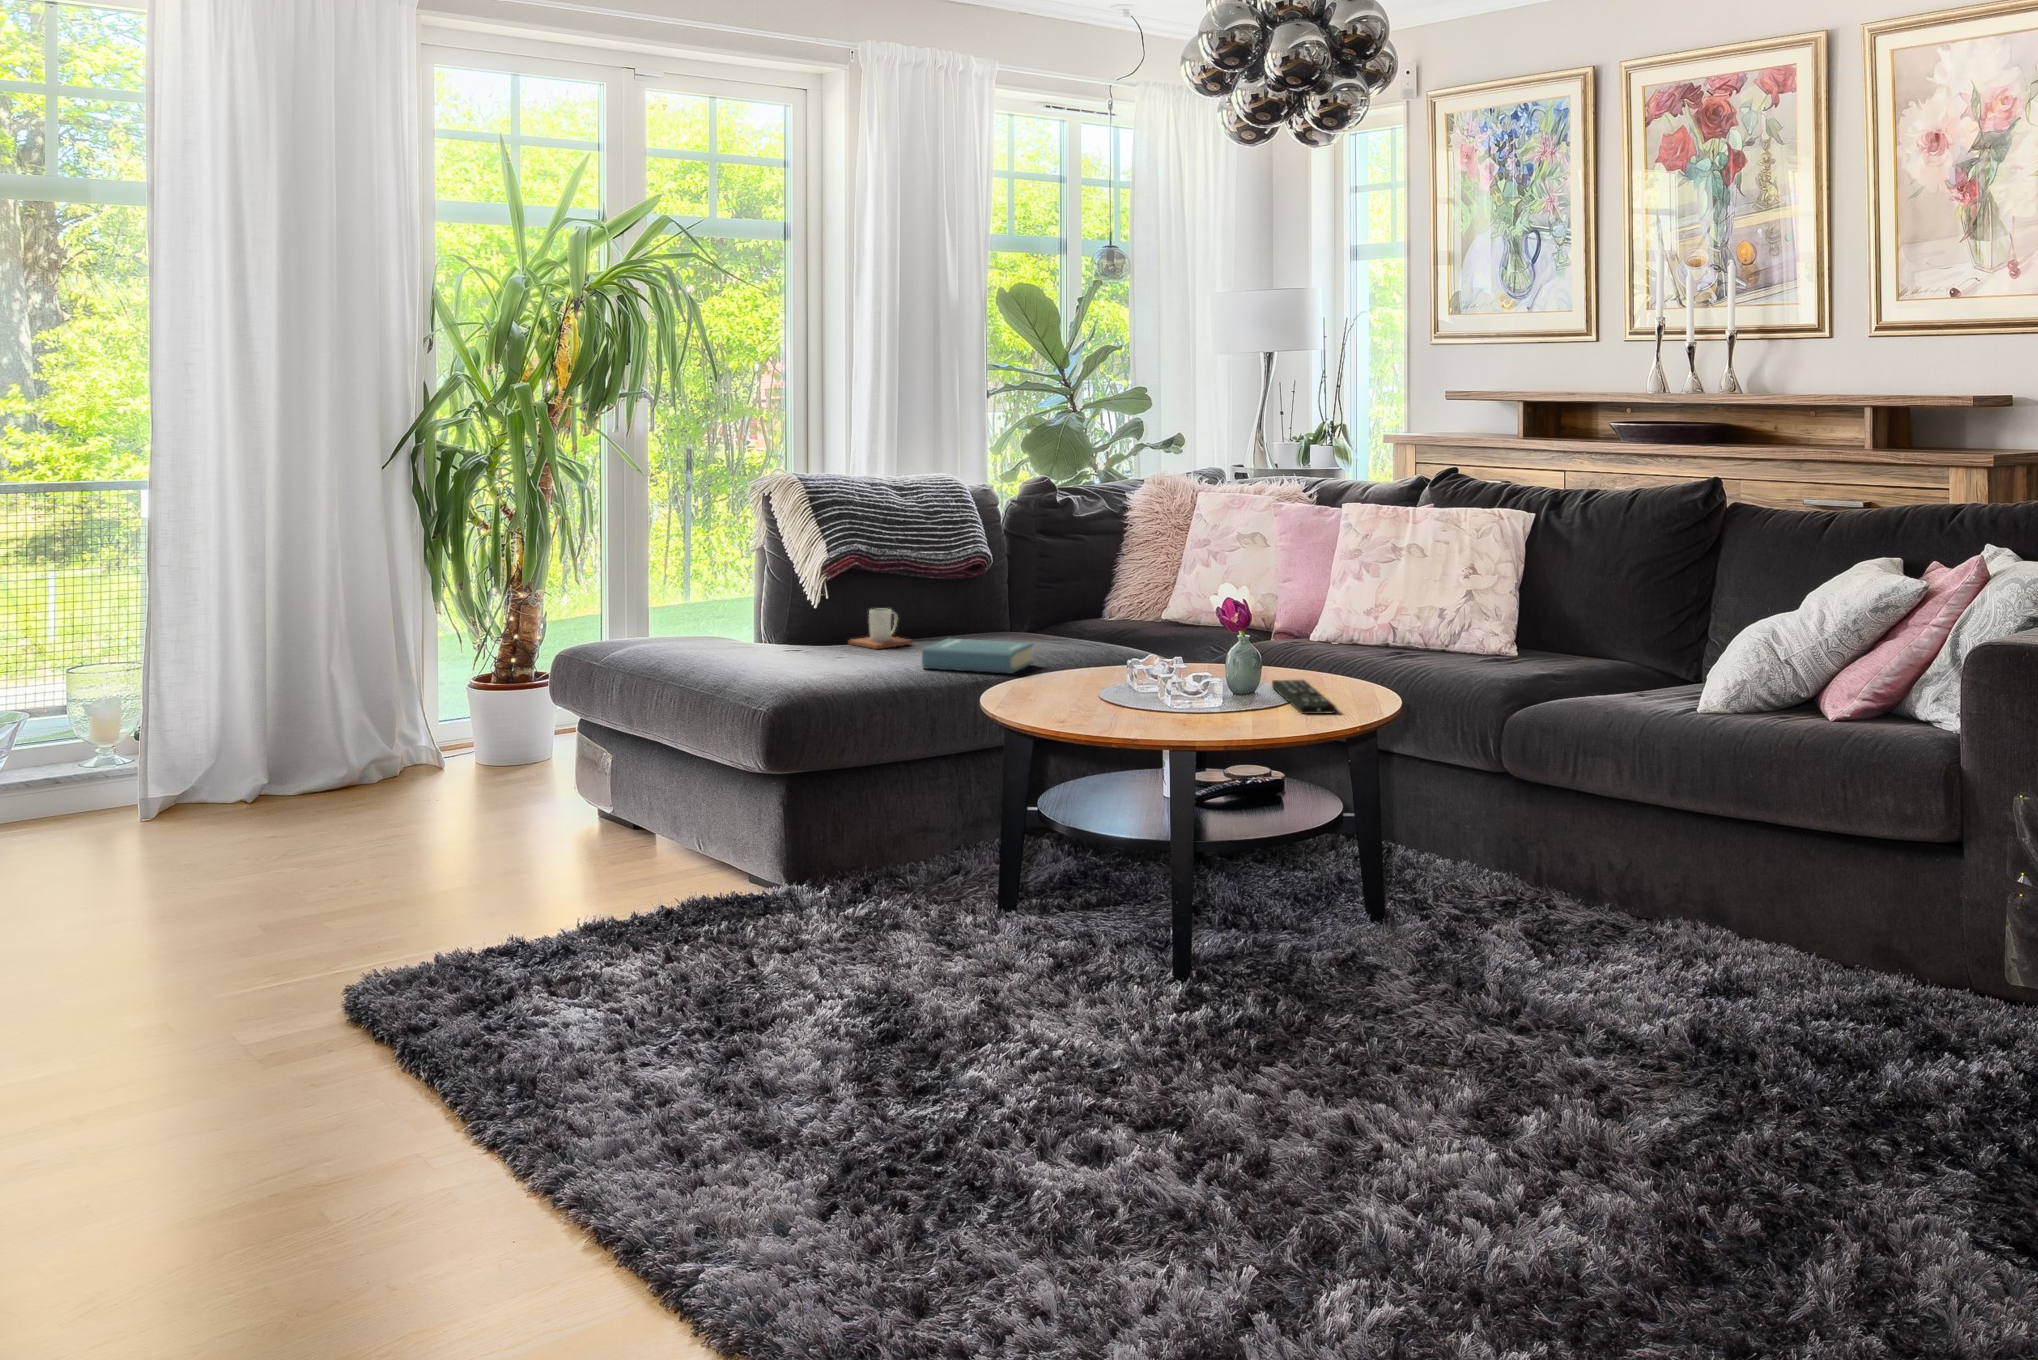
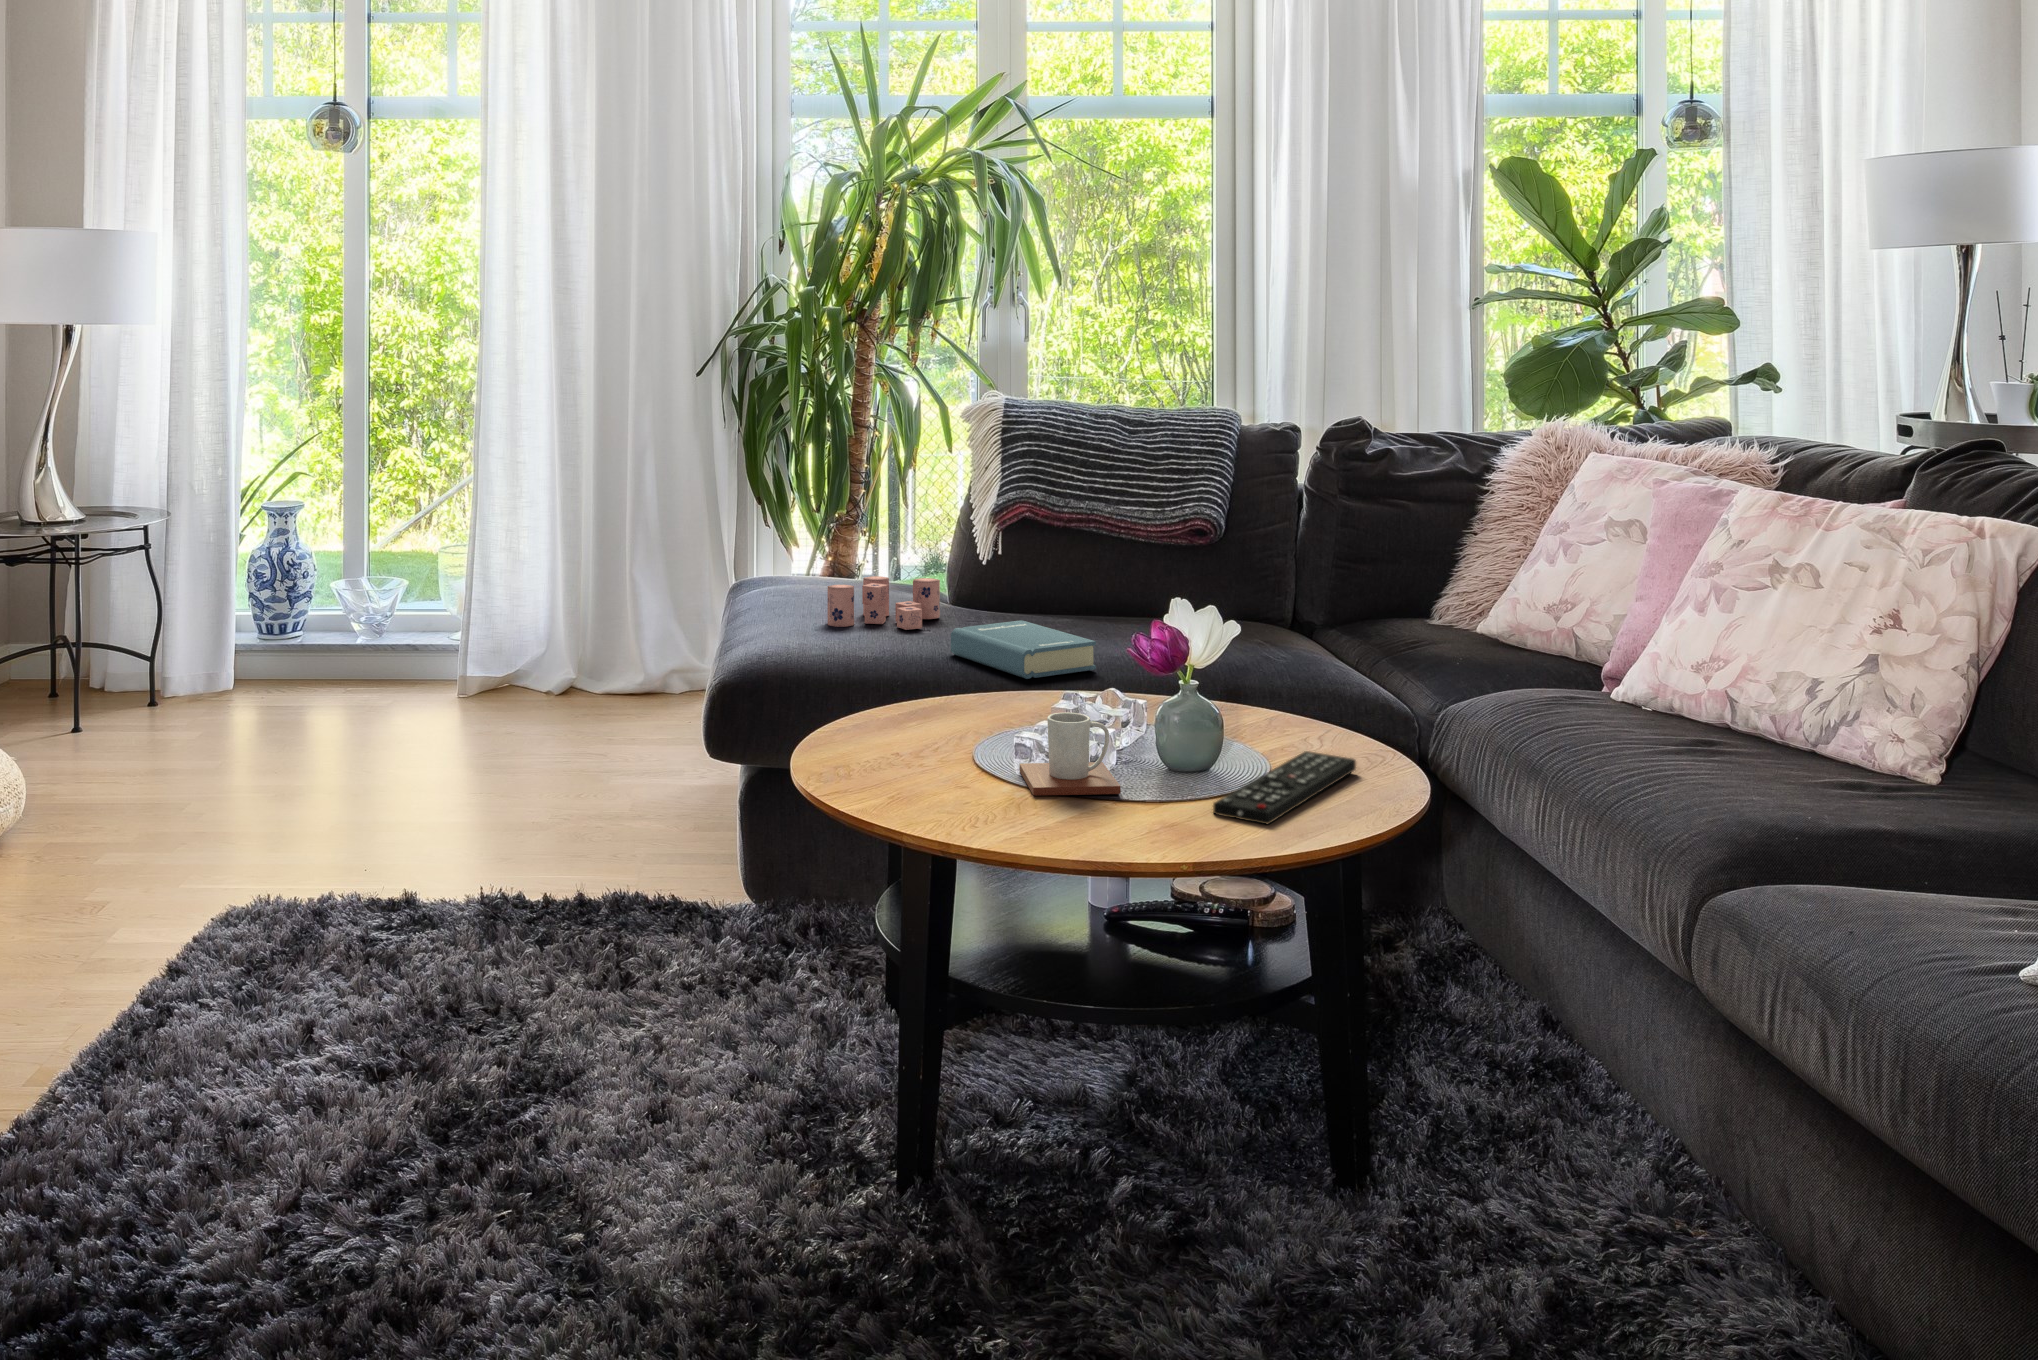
mug: present [848,609,912,649] -> present [1019,713,1121,795]
candle: none [773,620,851,664] -> present [827,576,940,630]

